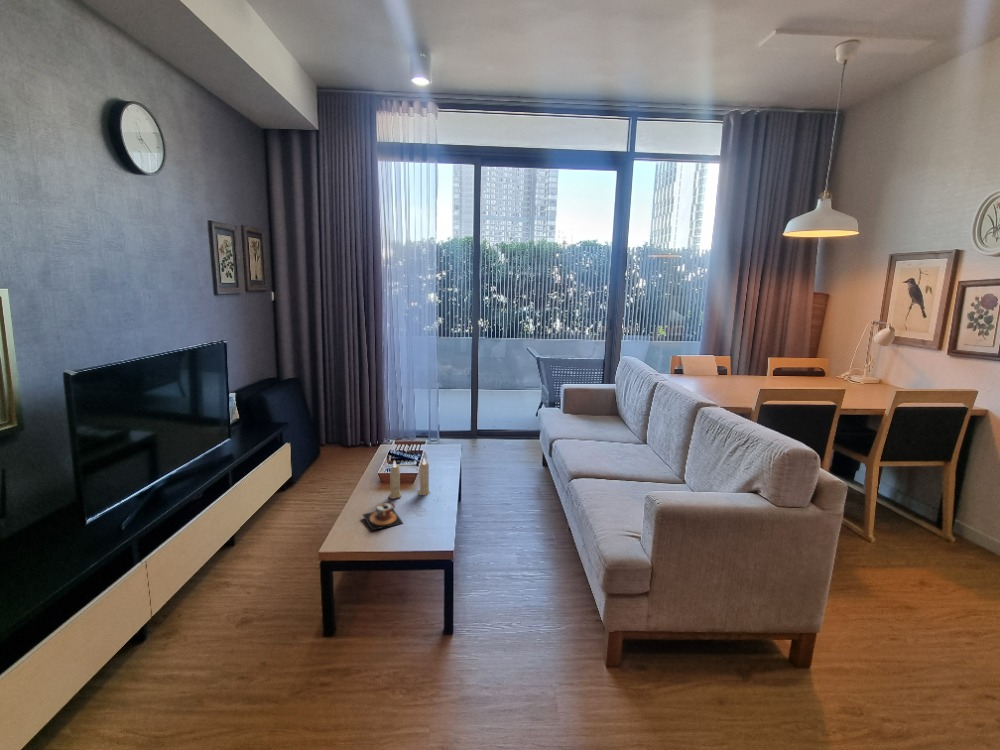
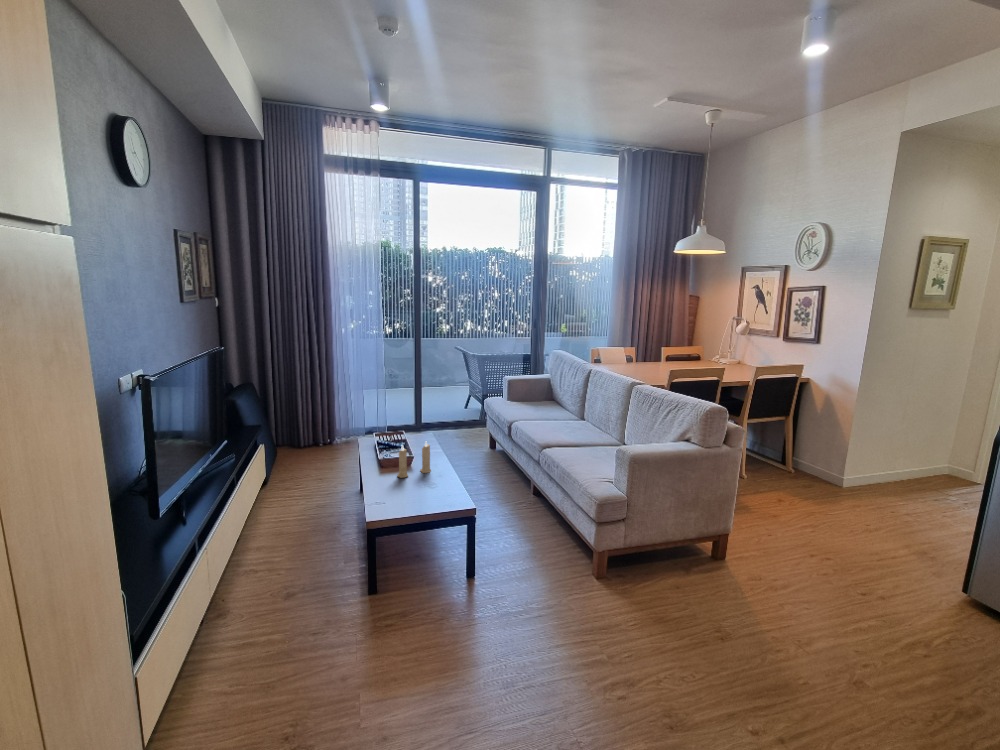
teacup: present [363,503,403,530] -> none [385,479,424,502]

